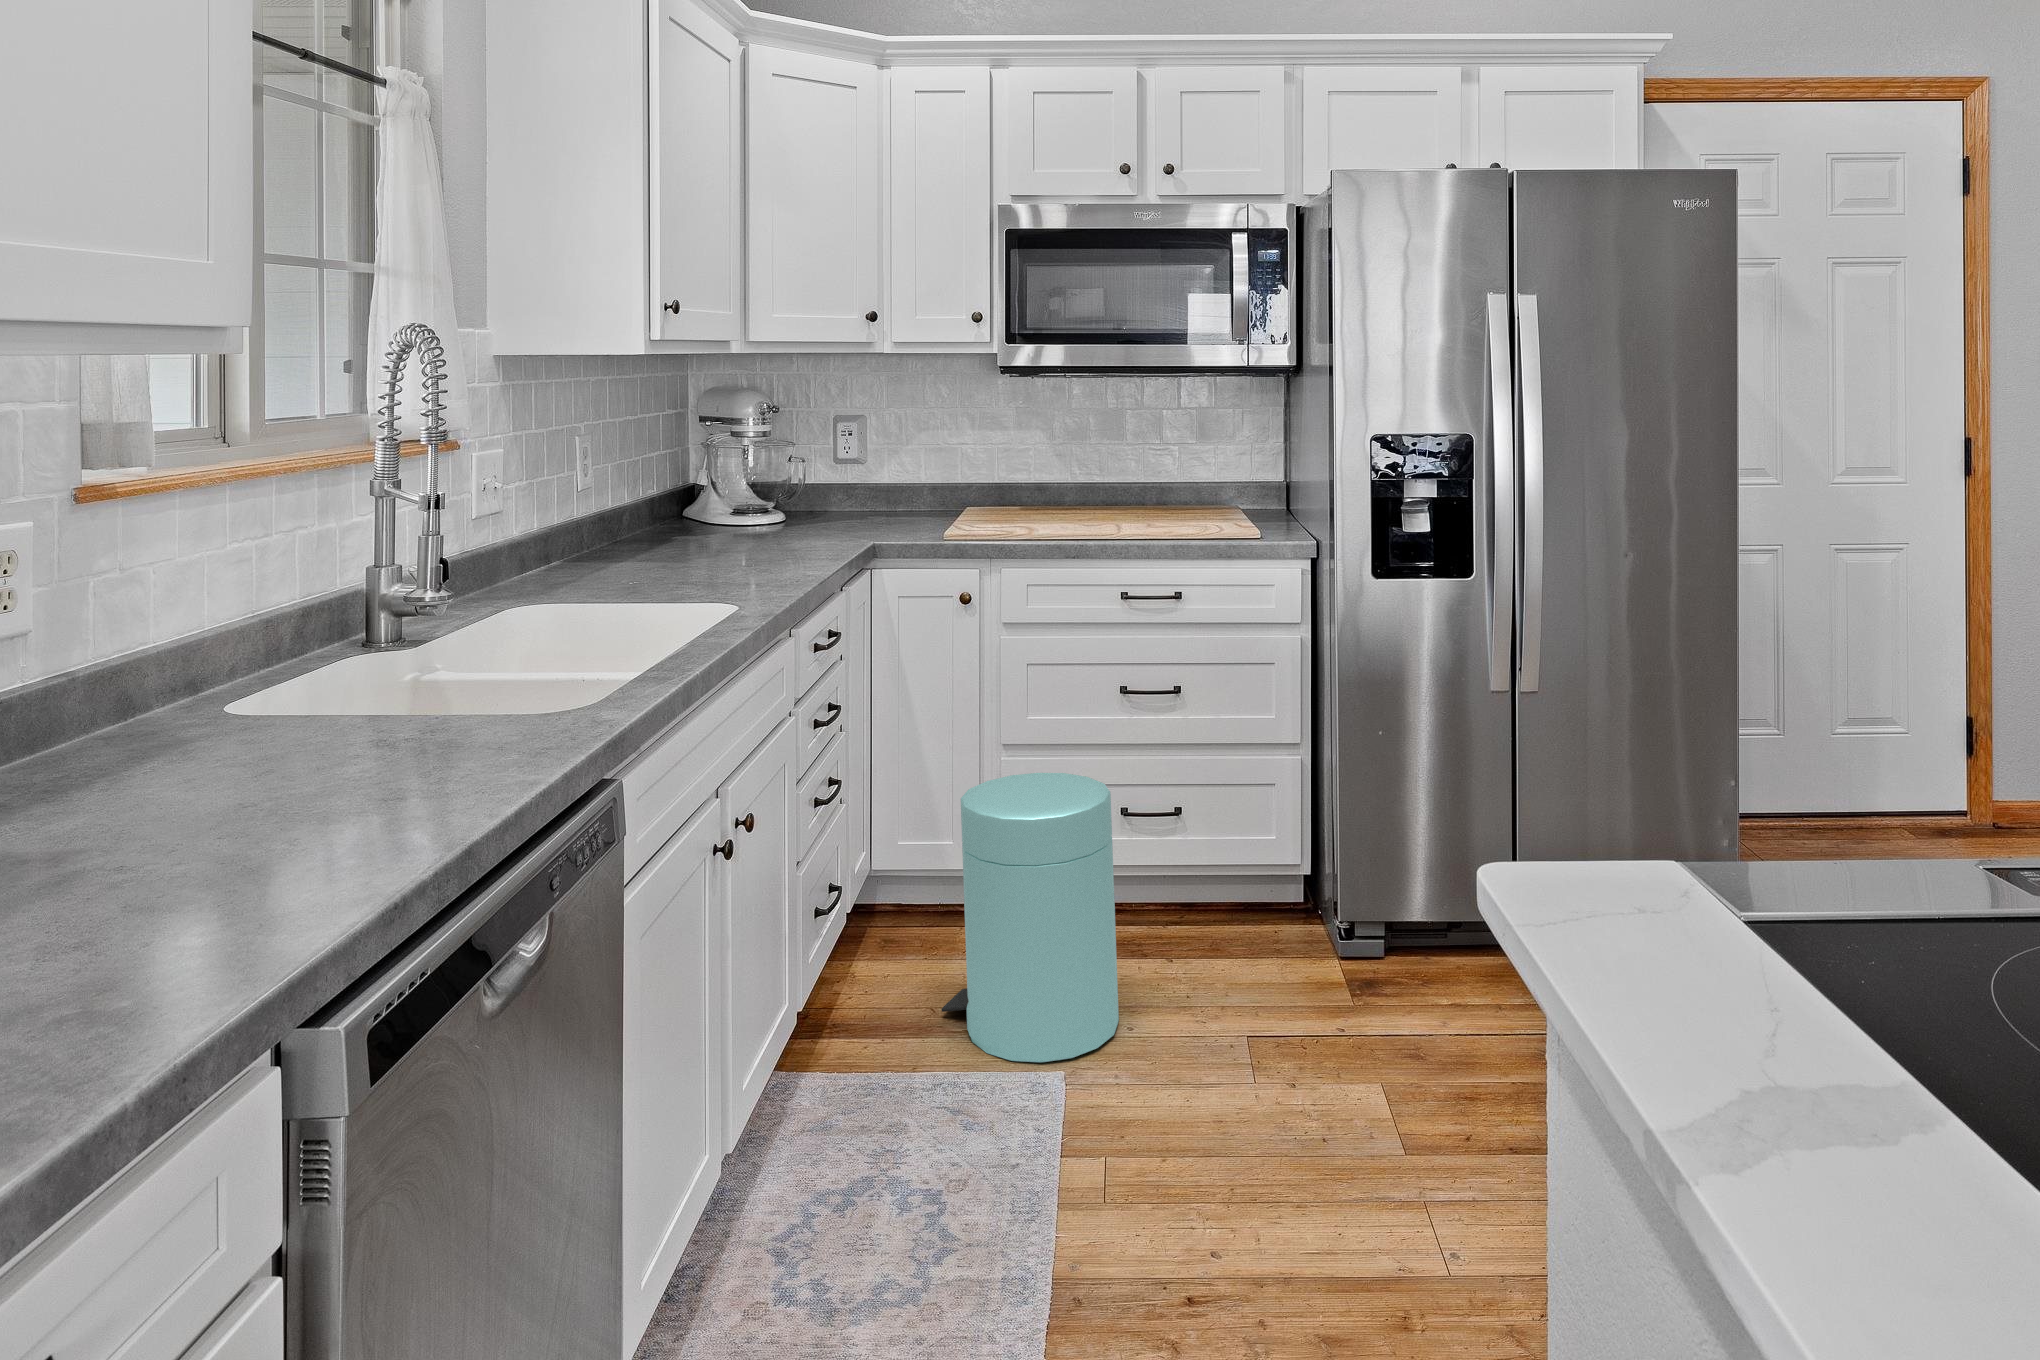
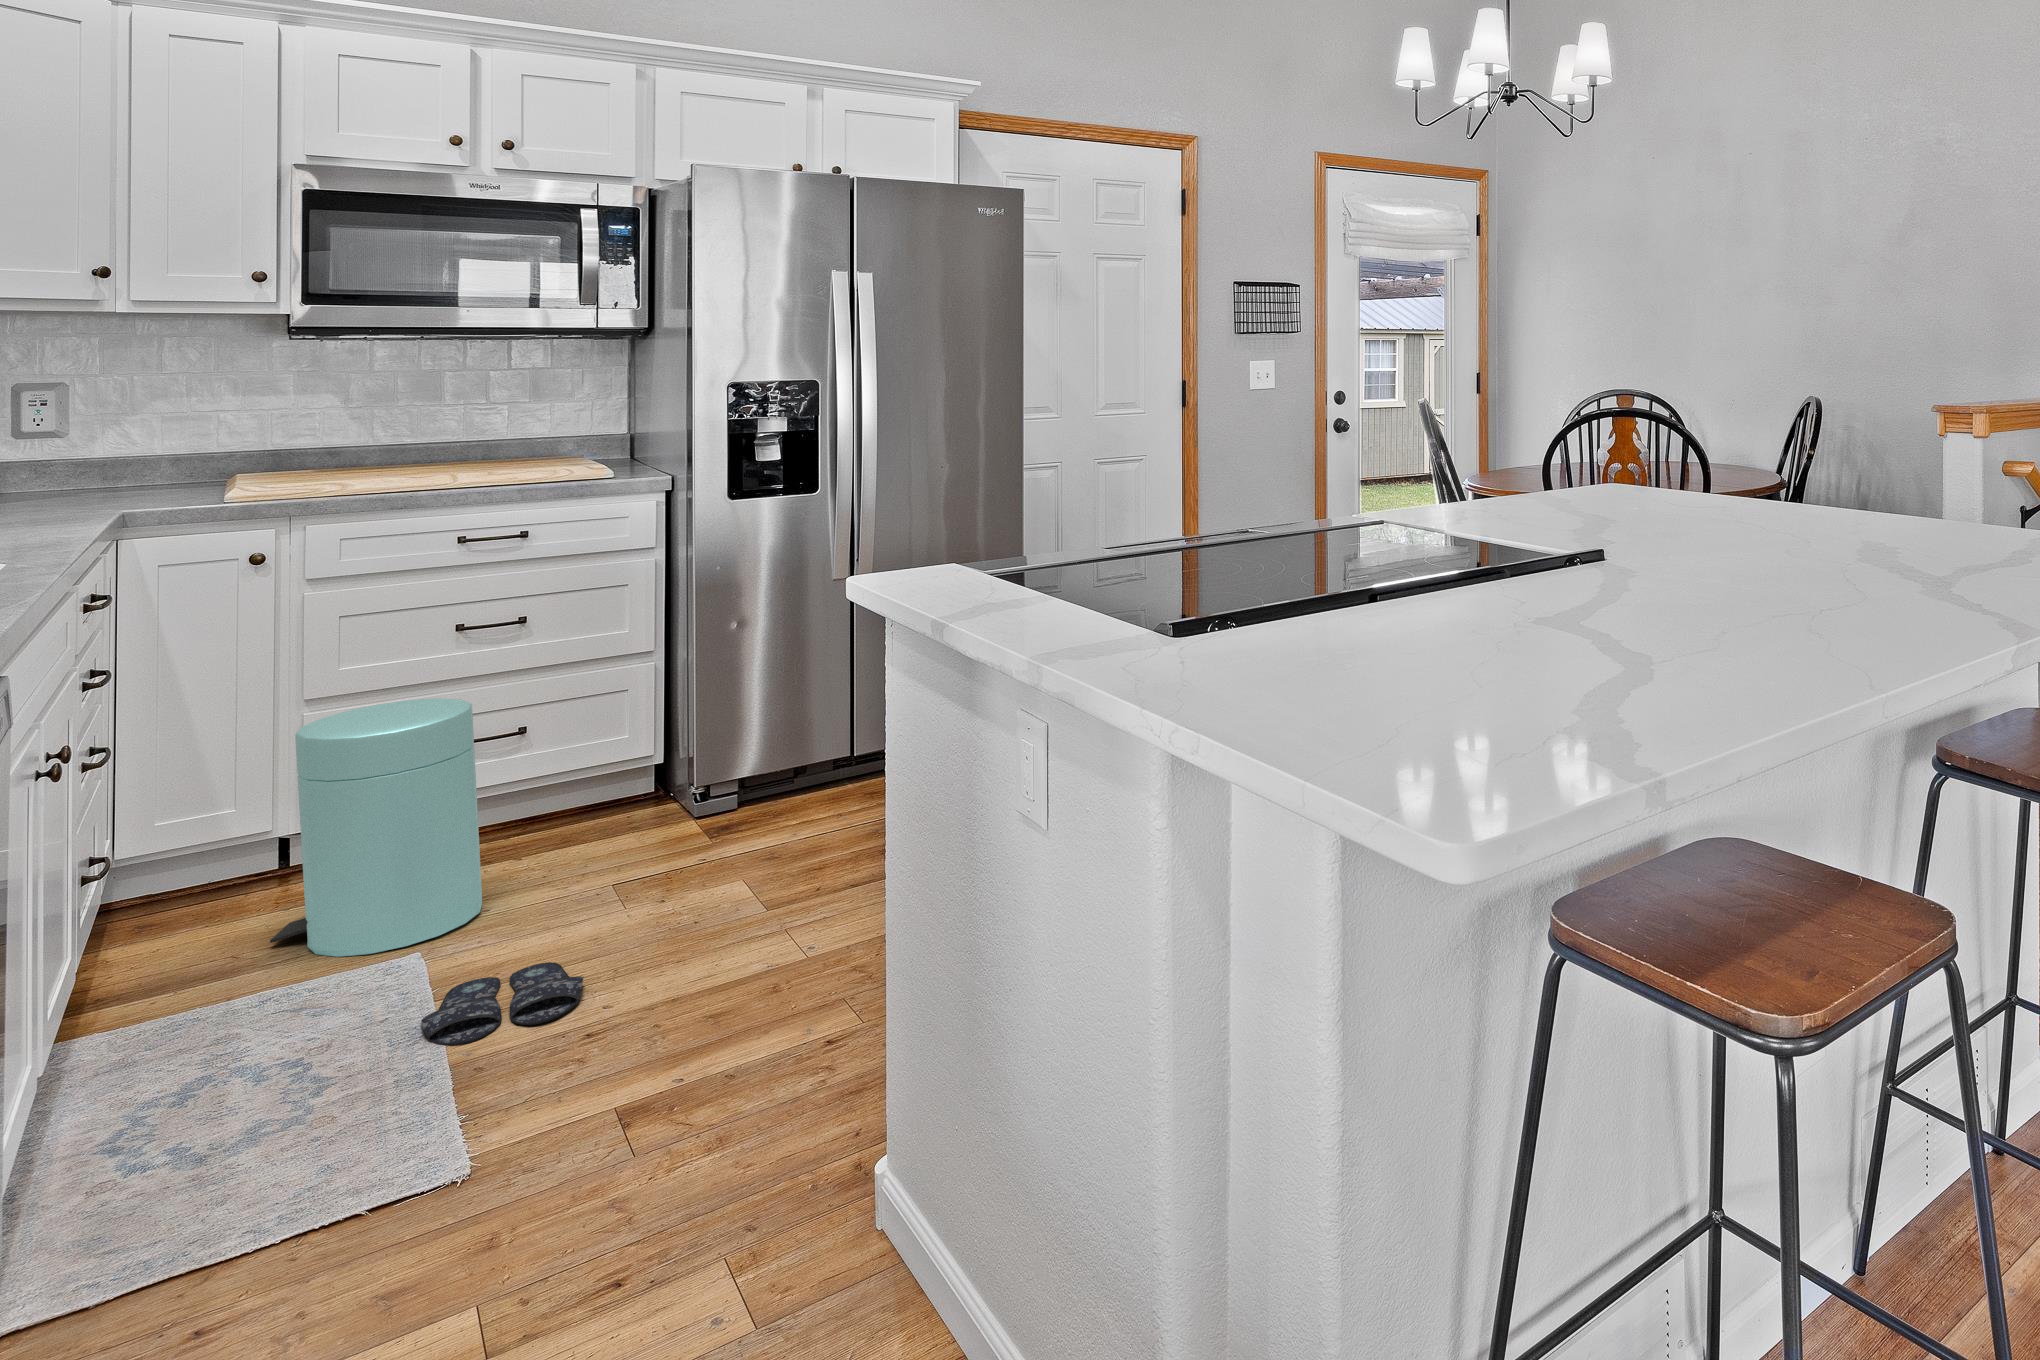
slippers: none [1022,1147,1187,1266] -> present [421,962,584,1046]

